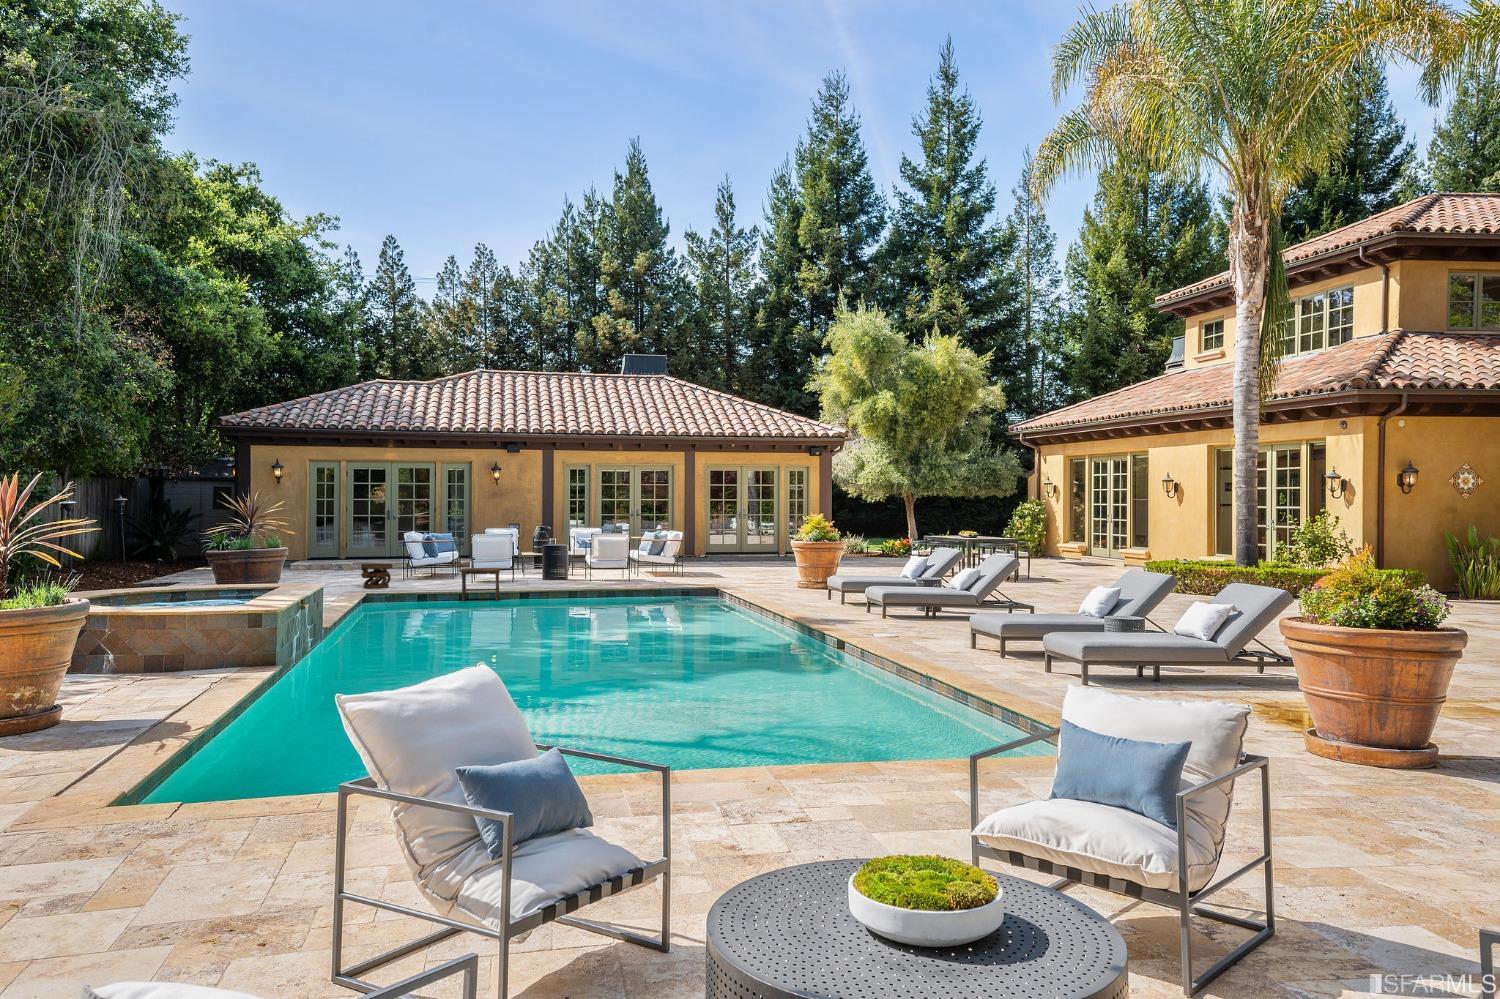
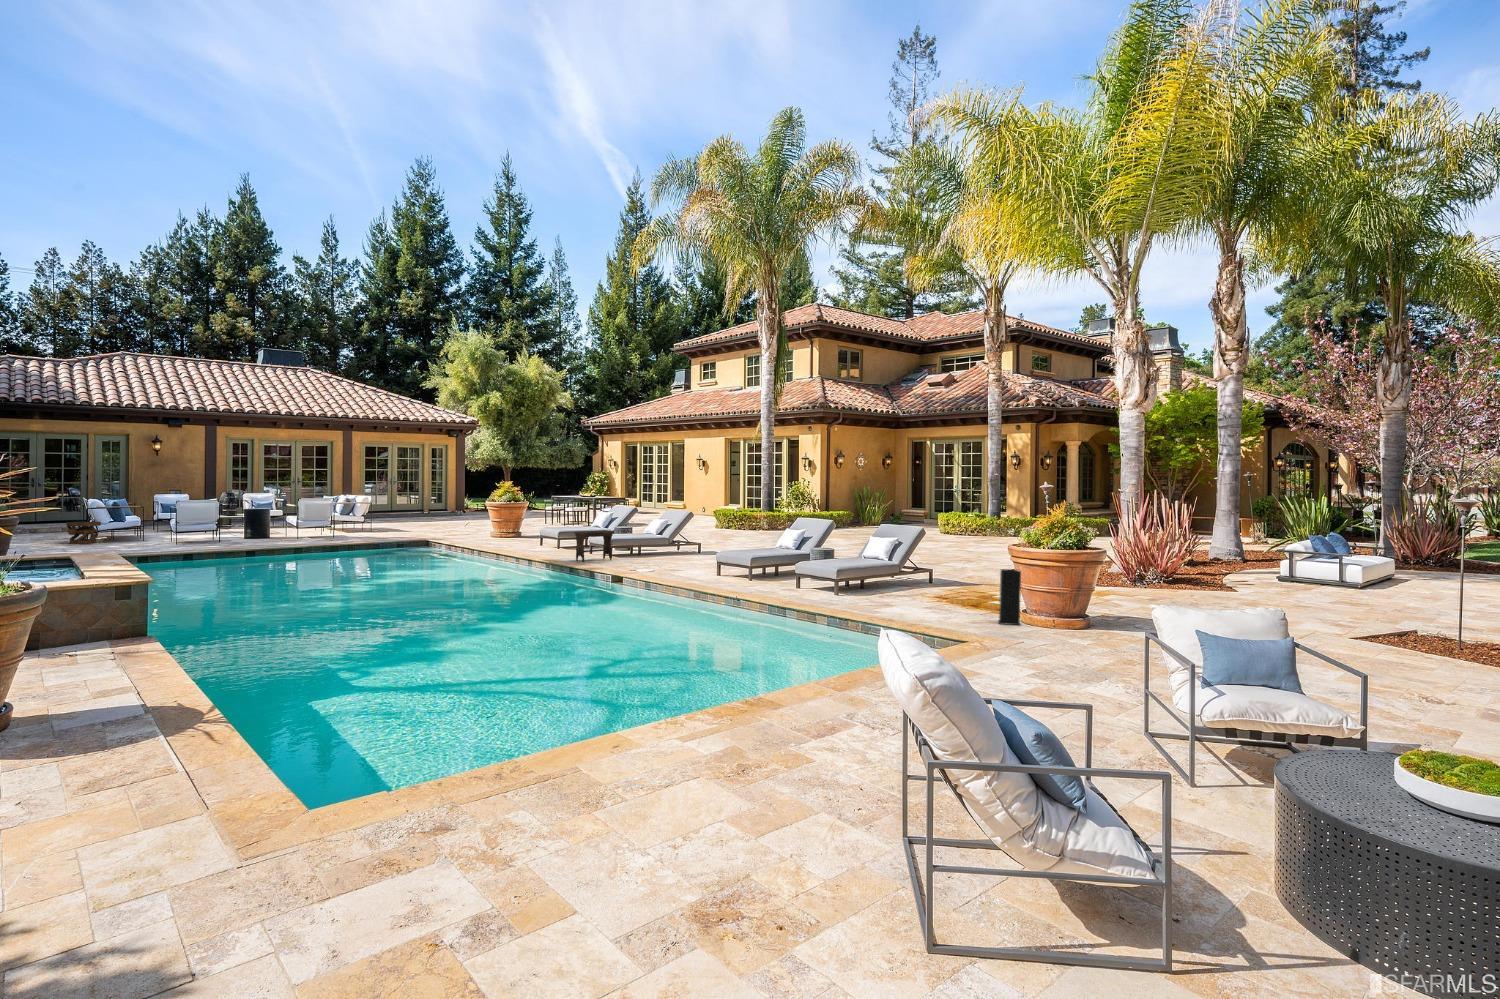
footstool: present [459,568,502,602] -> present [574,530,614,562]
speaker: none [1378,709,1435,831] -> present [998,569,1021,625]

